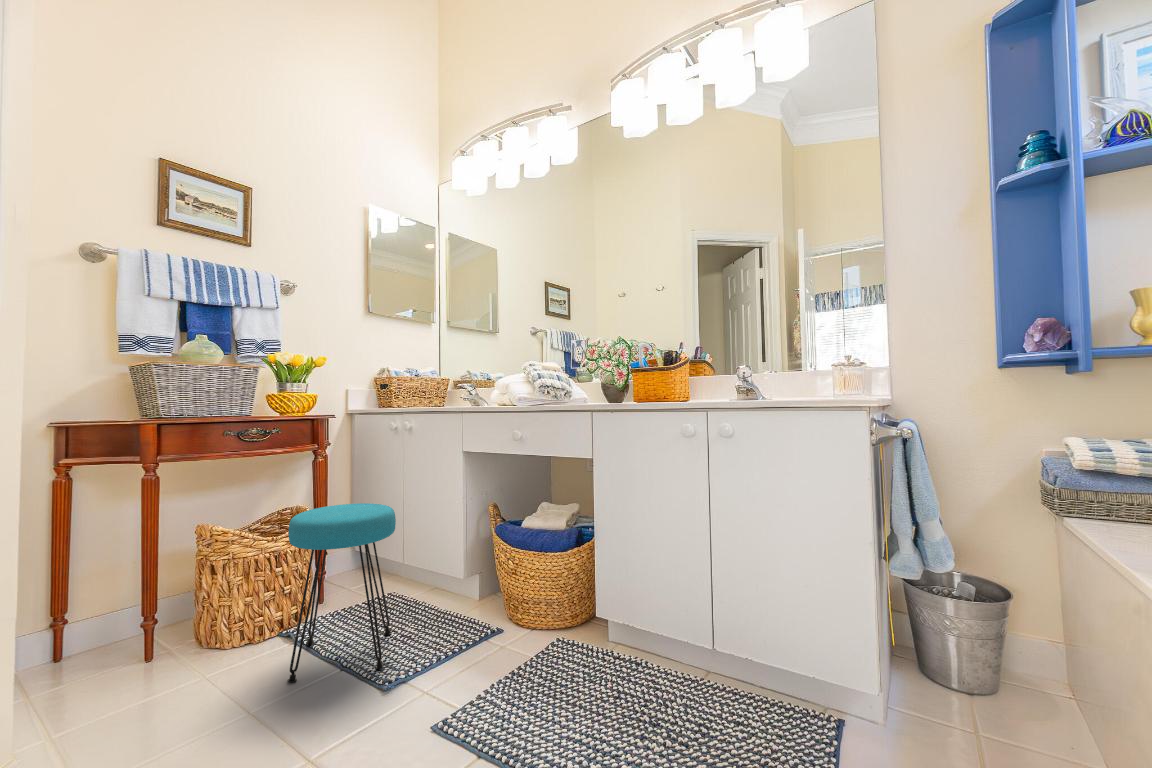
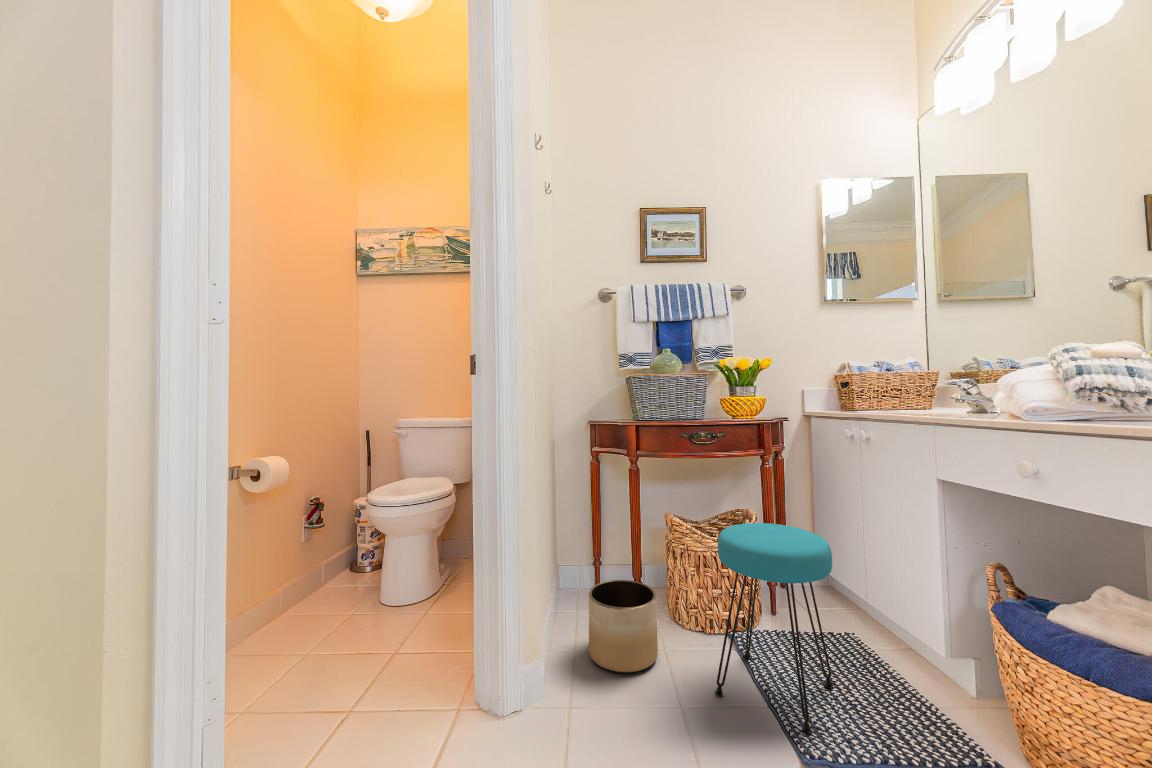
planter: none [96,608,207,725] -> present [589,580,658,673]

